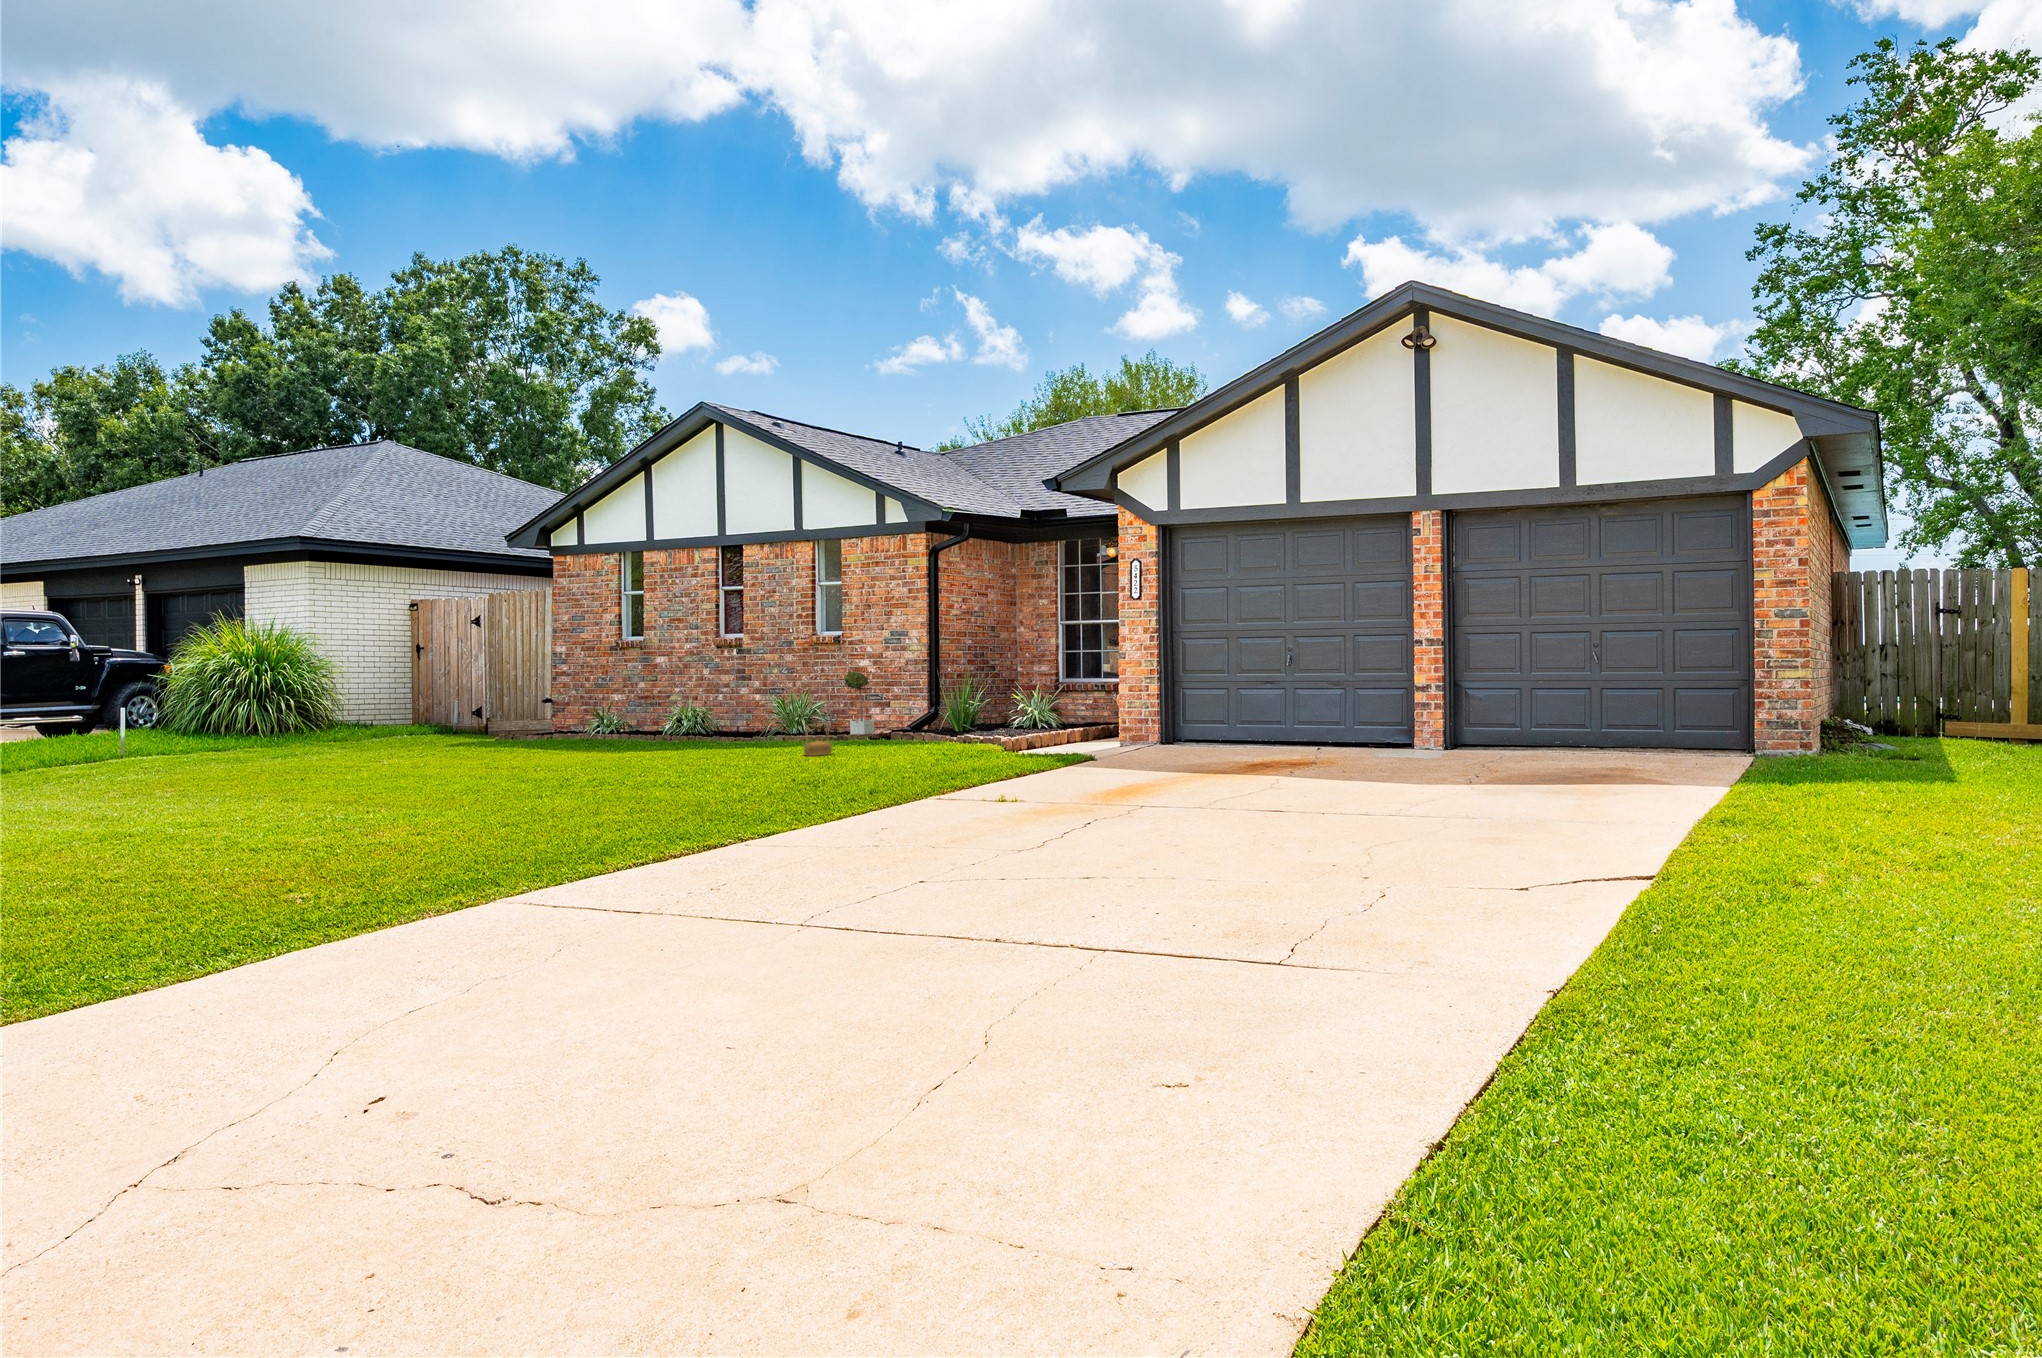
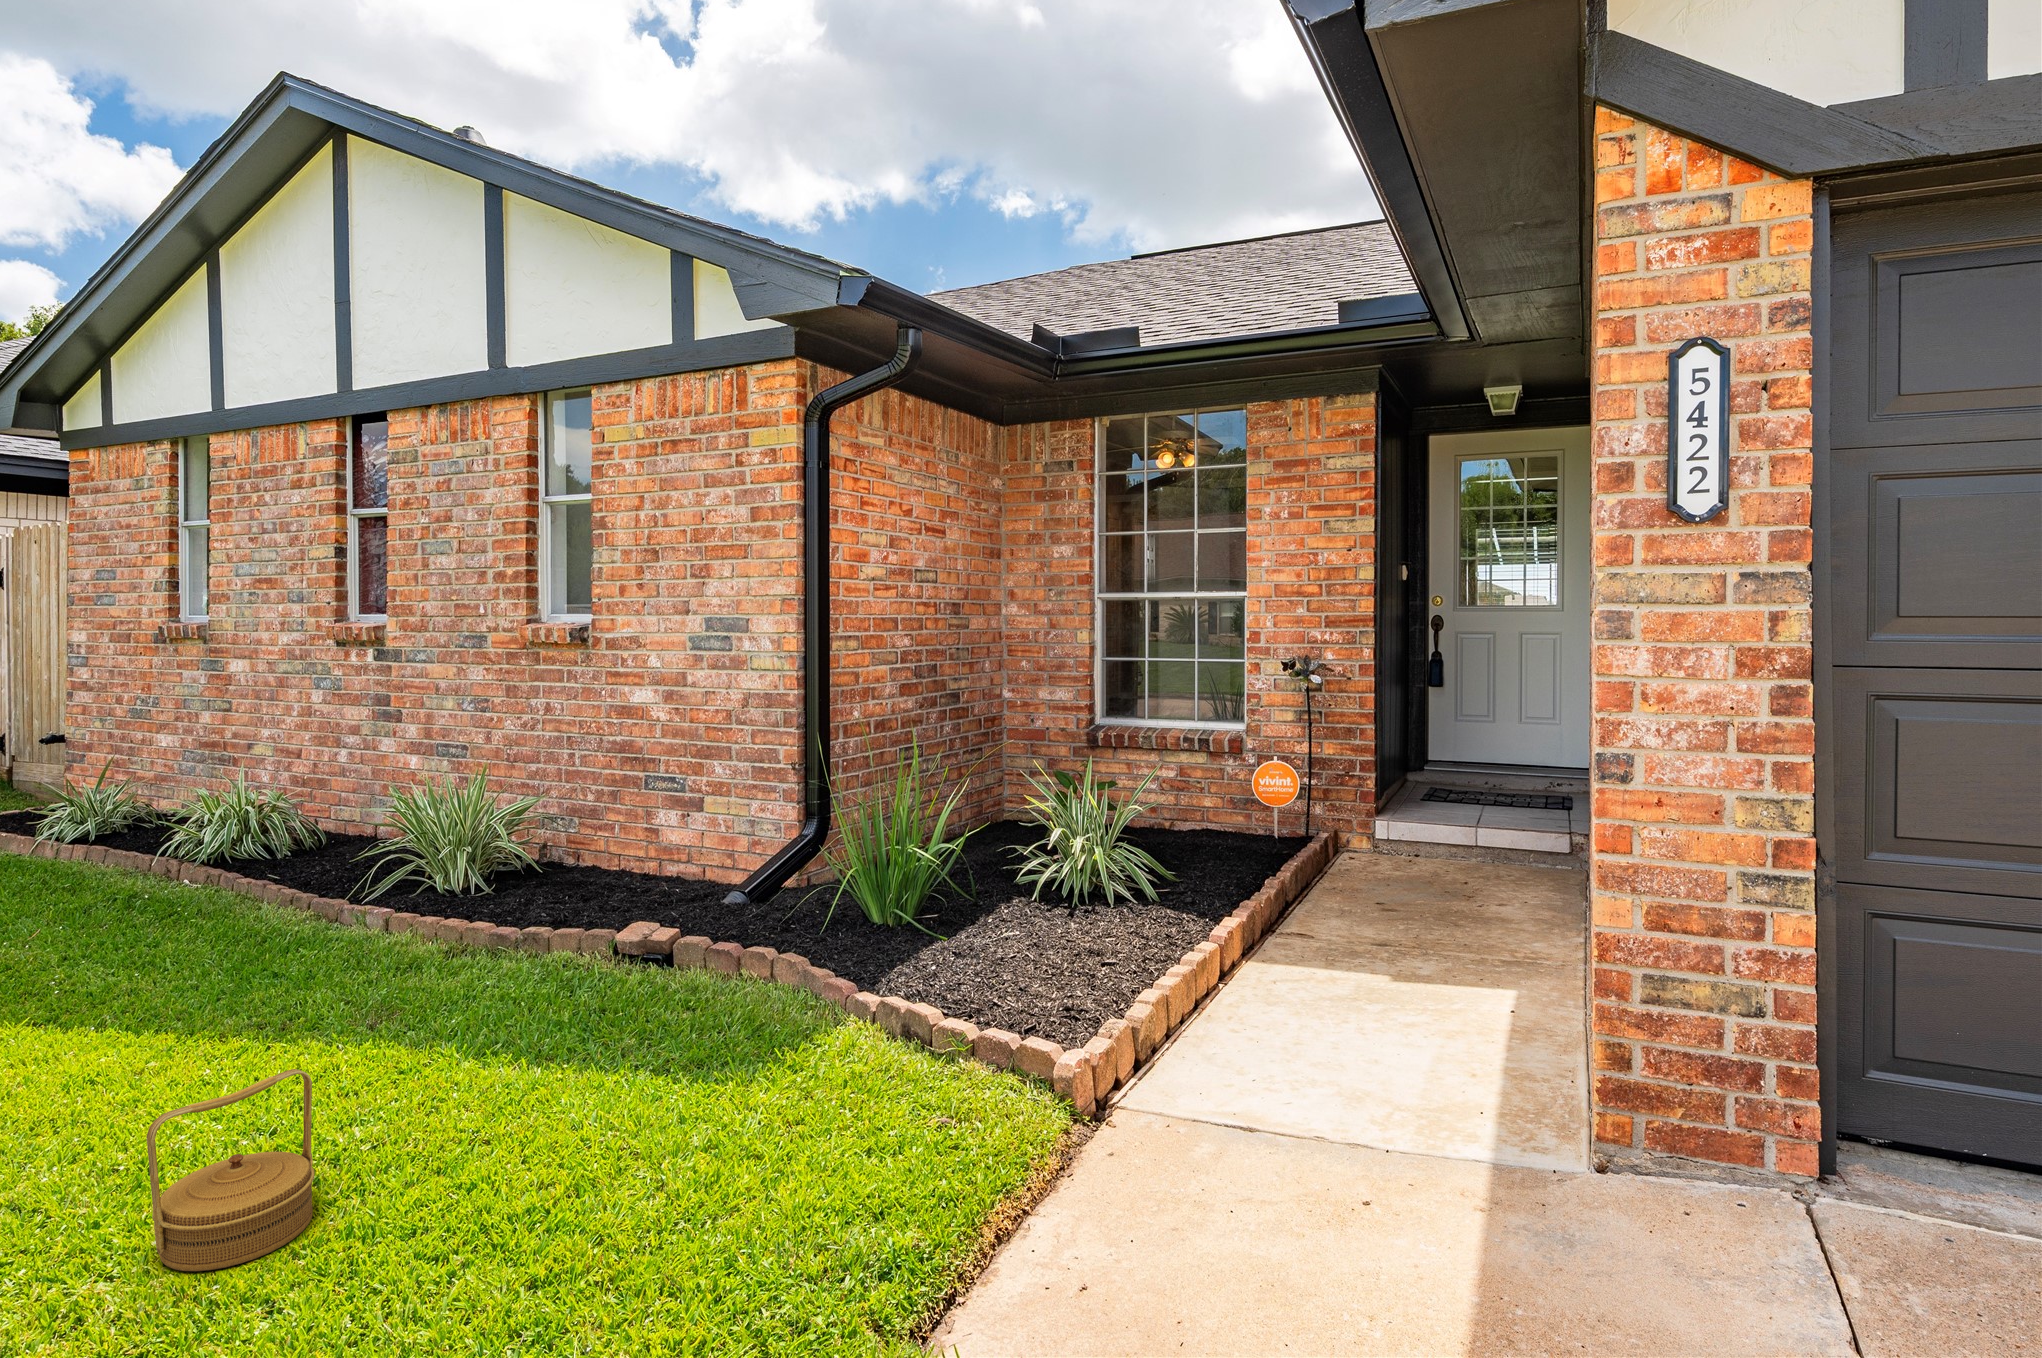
potted tree: present [845,671,875,735] -> none [584,719,663,890]

